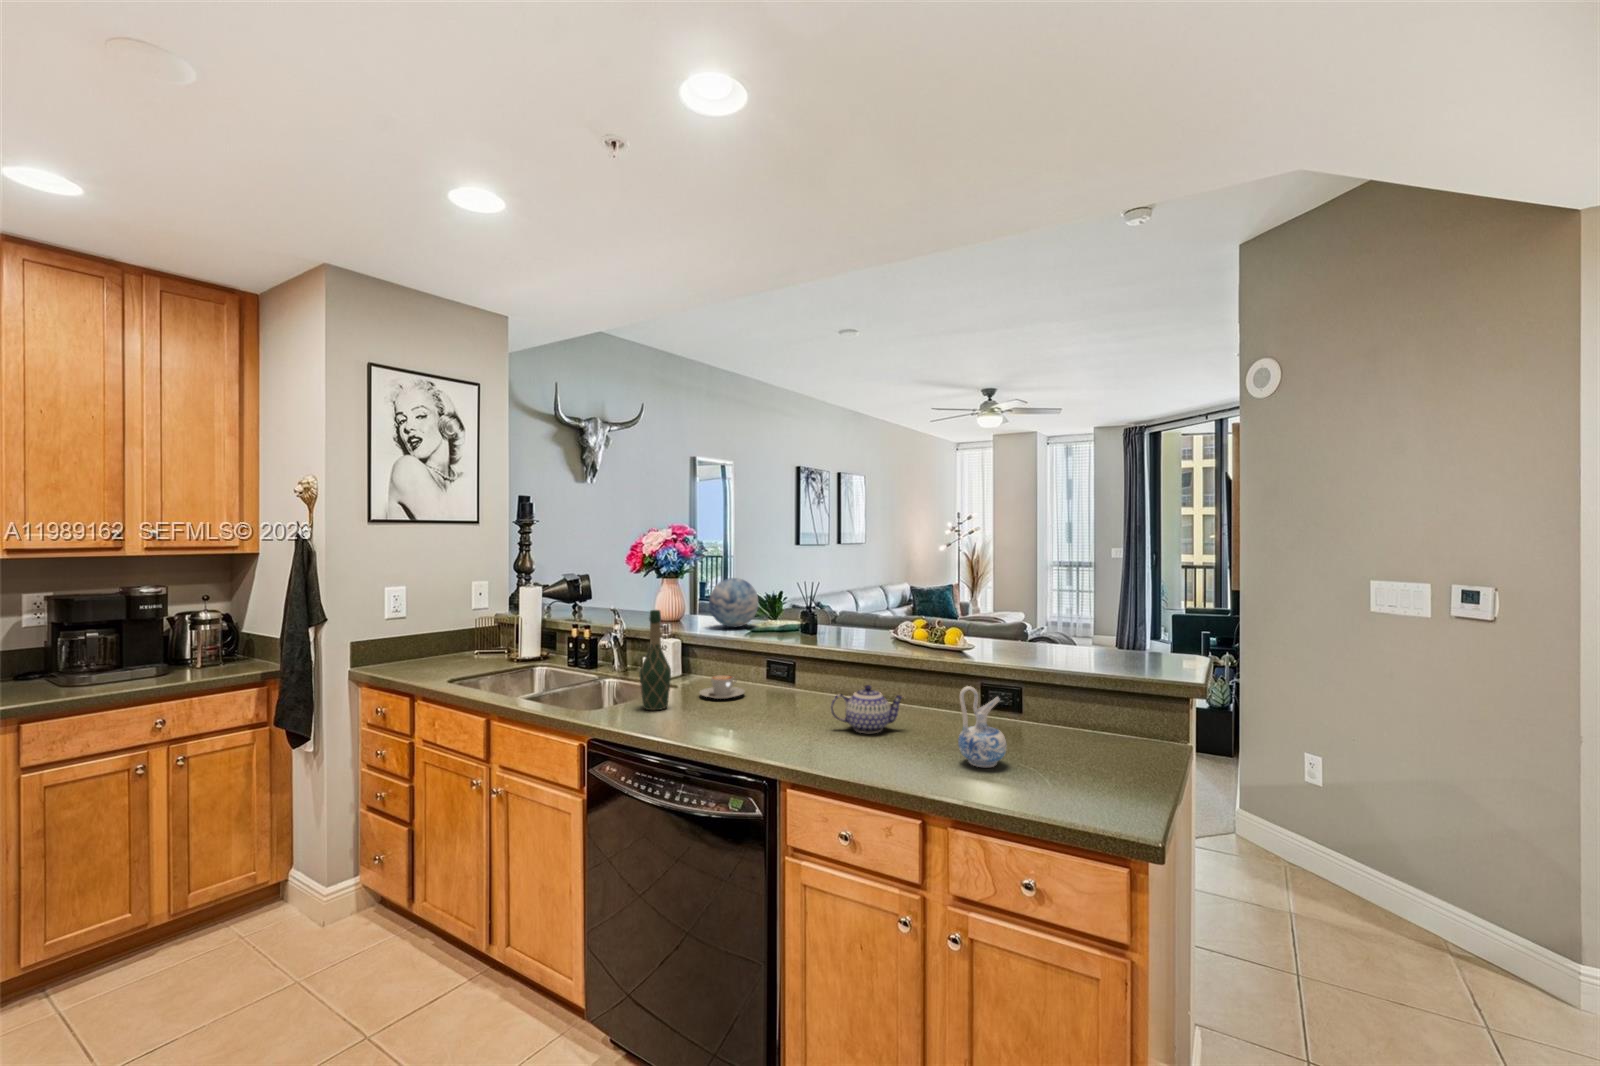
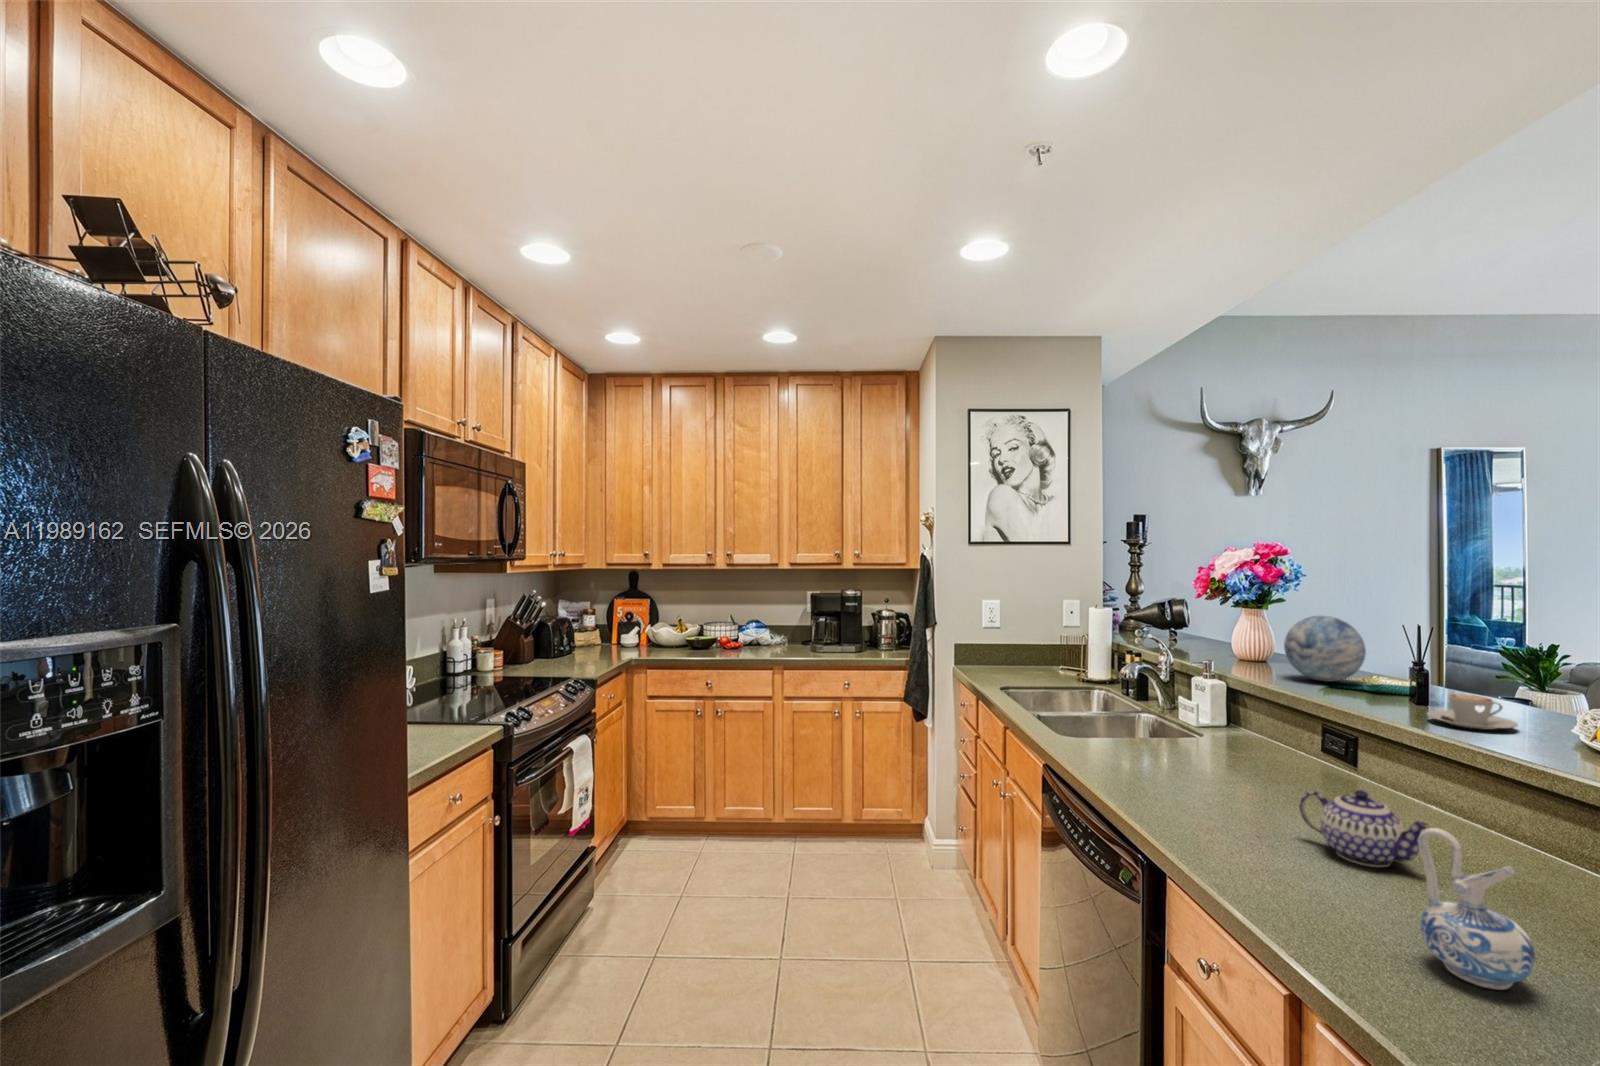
wine bottle: present [640,610,671,710] -> none [1111,641,1149,754]
coffee cup: present [700,675,745,699] -> present [1427,694,1518,730]

